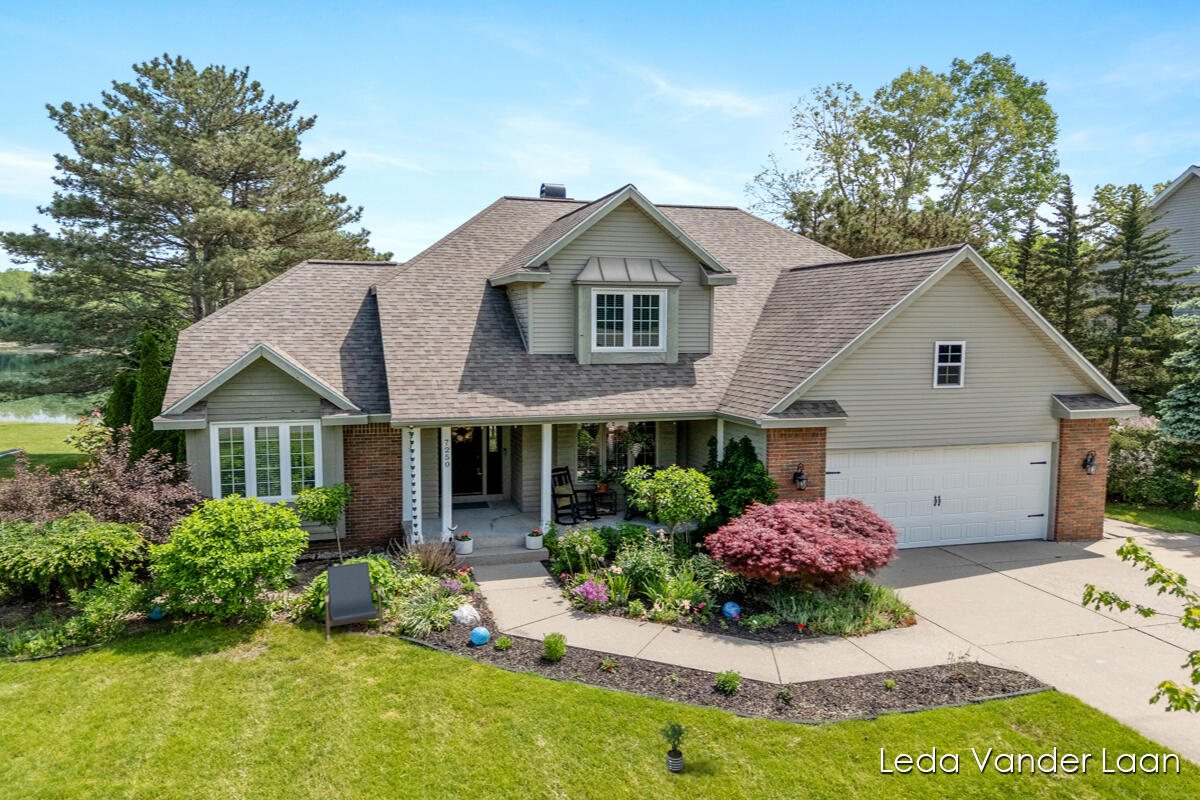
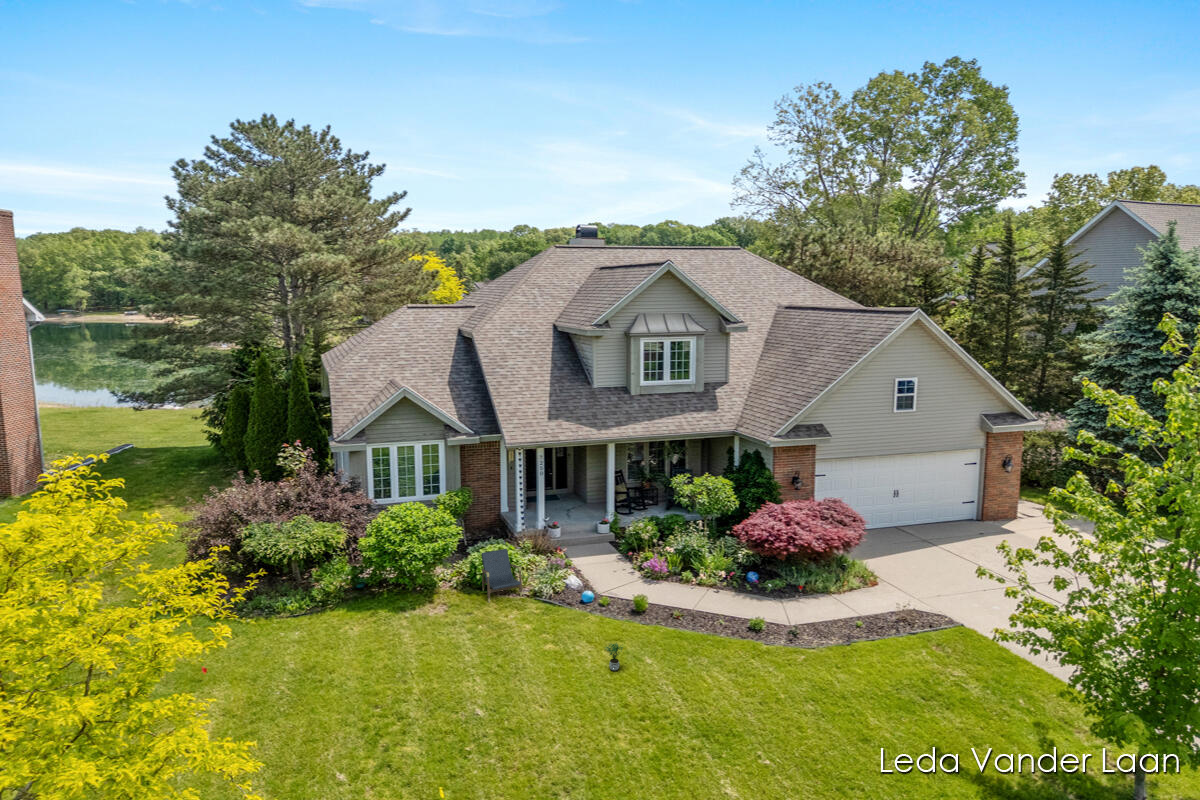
potted plant: present [658,721,690,773] -> present [606,643,623,671]

